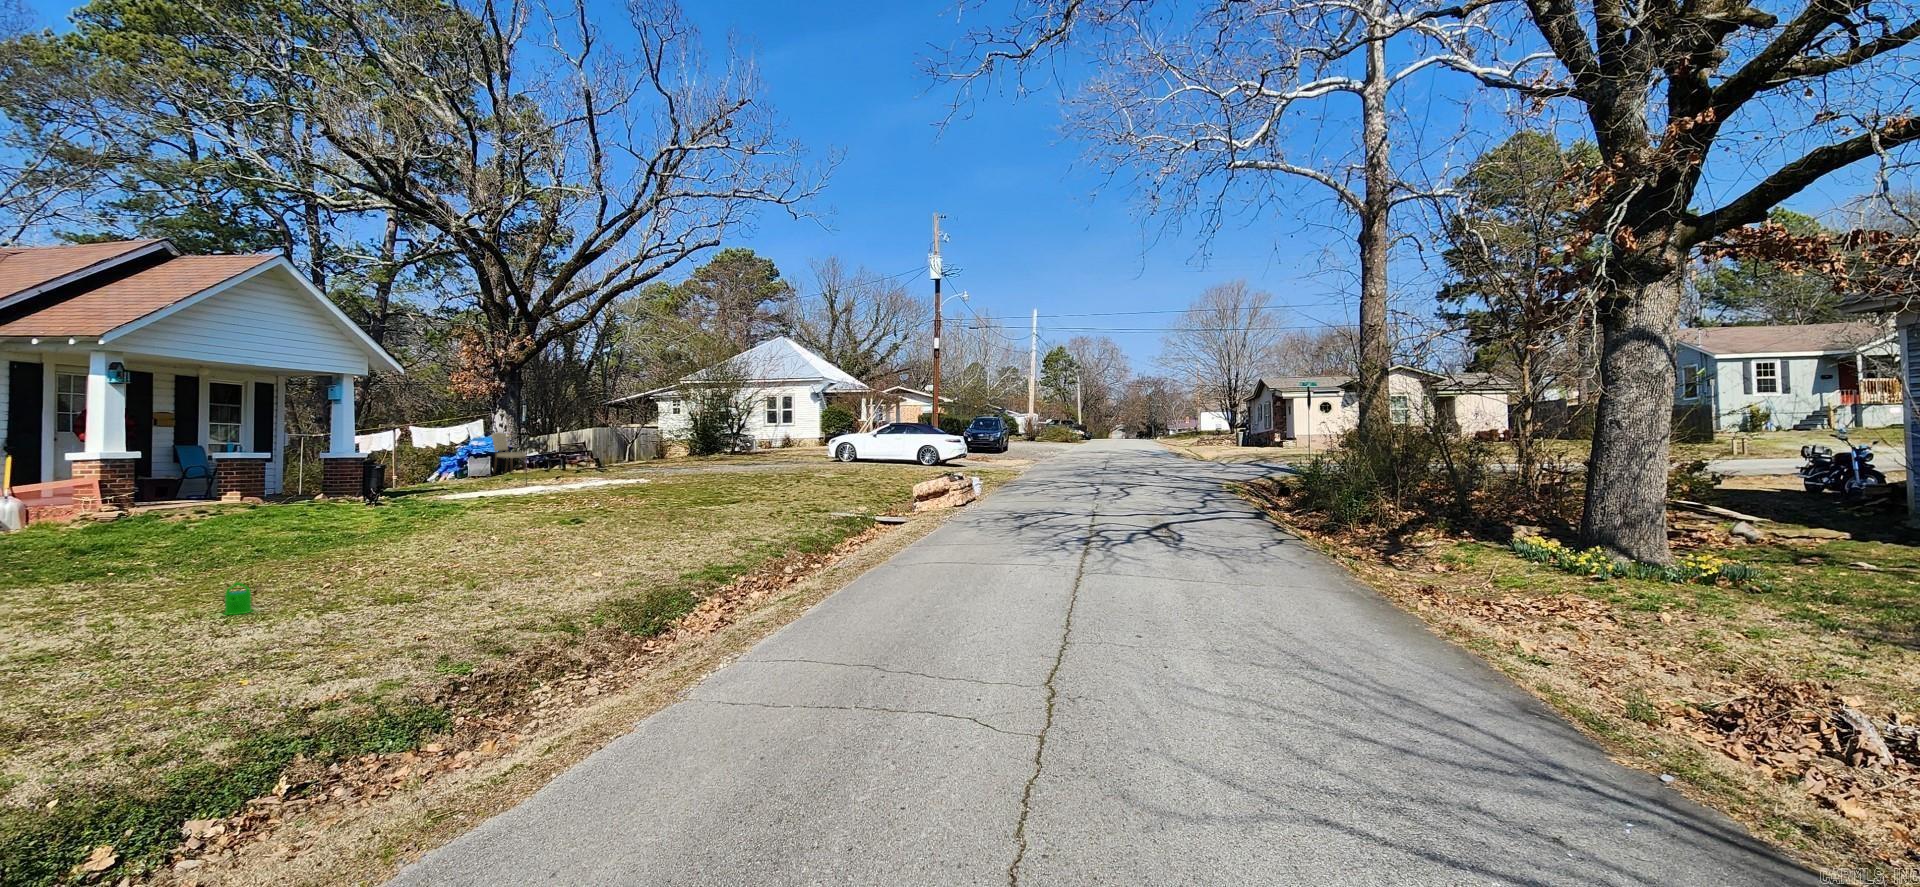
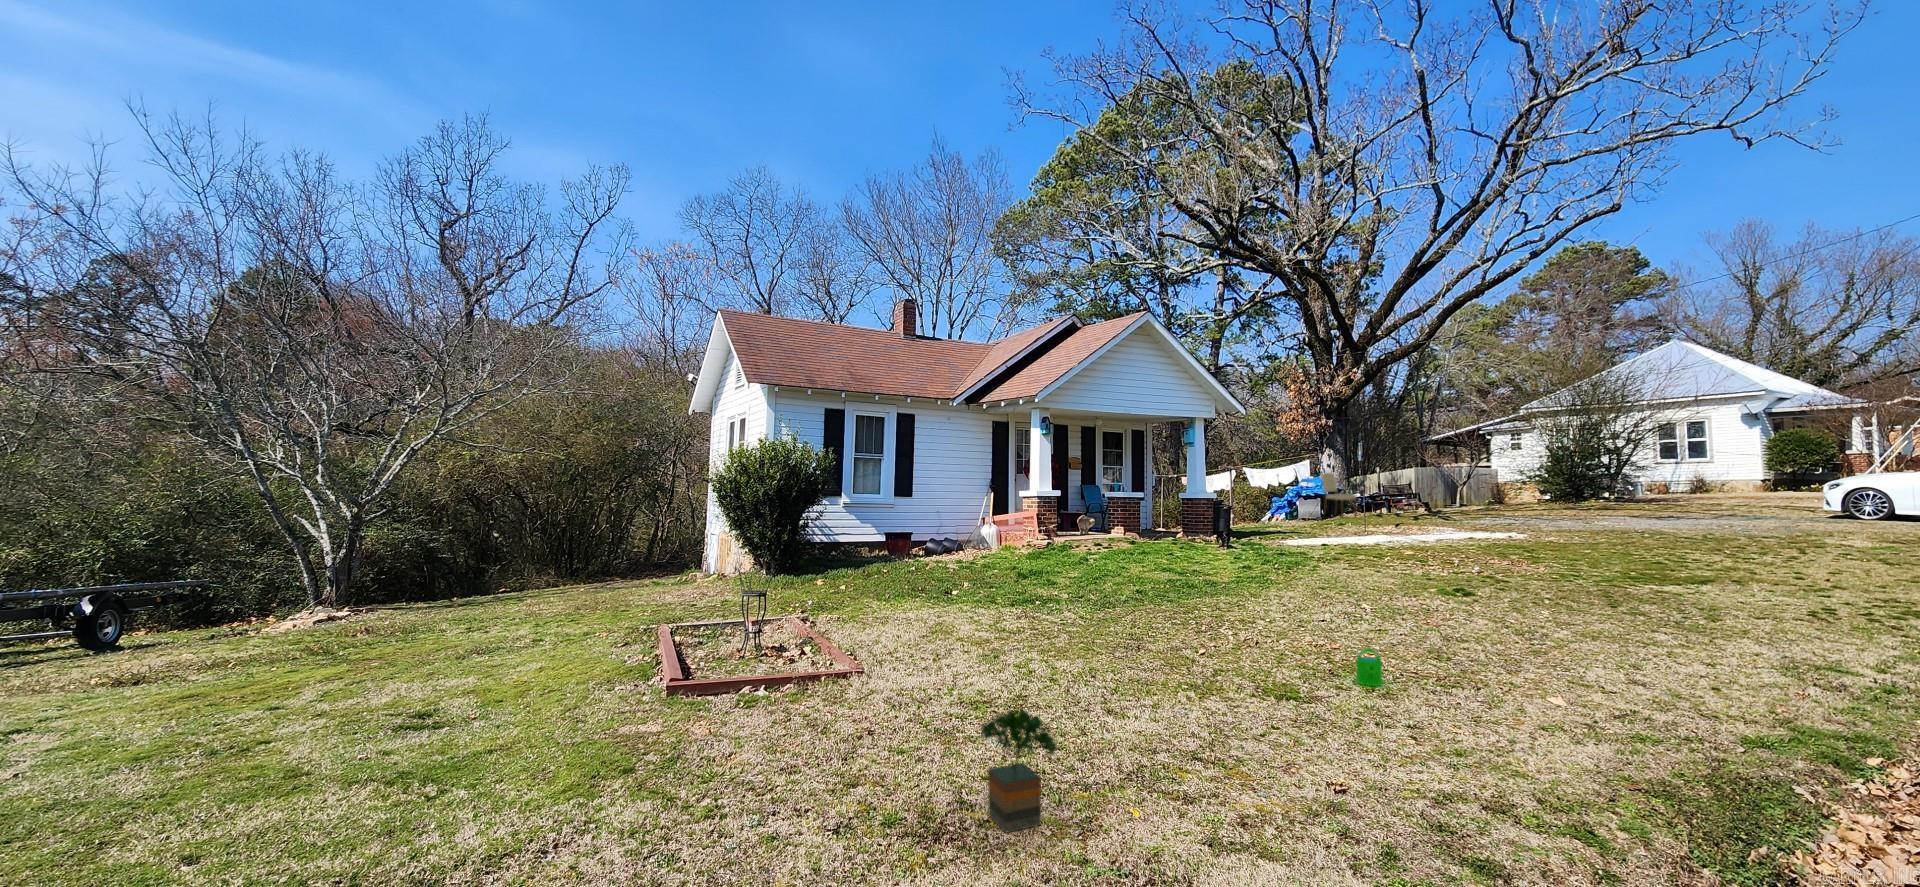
watering can: present [224,582,252,615] -> present [1355,648,1383,686]
potted tree: none [54,627,153,728] -> present [981,710,1057,833]

